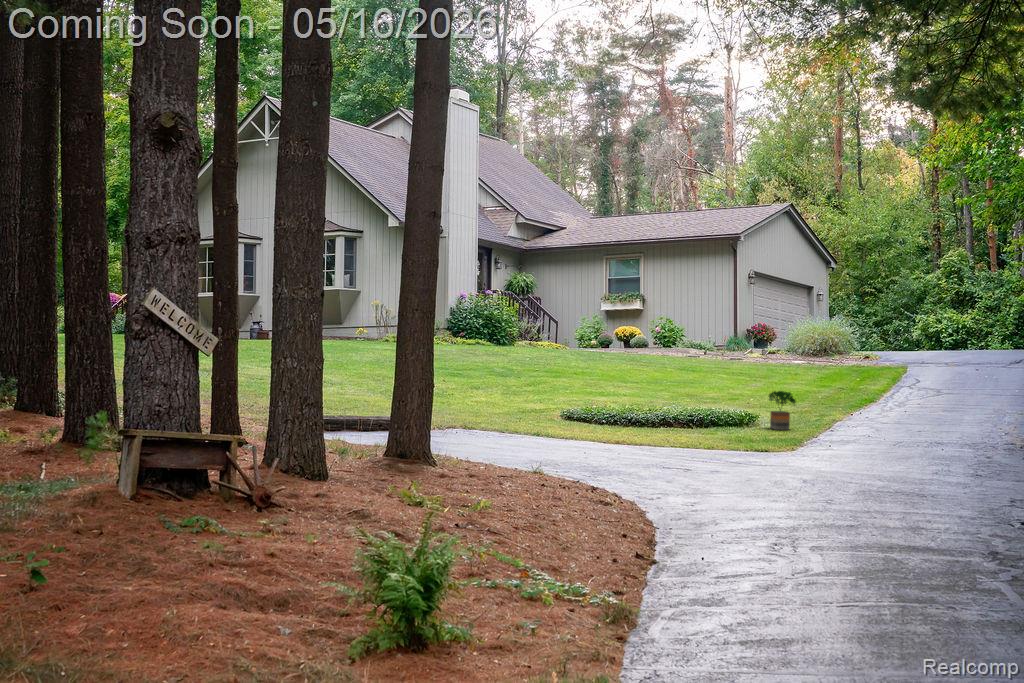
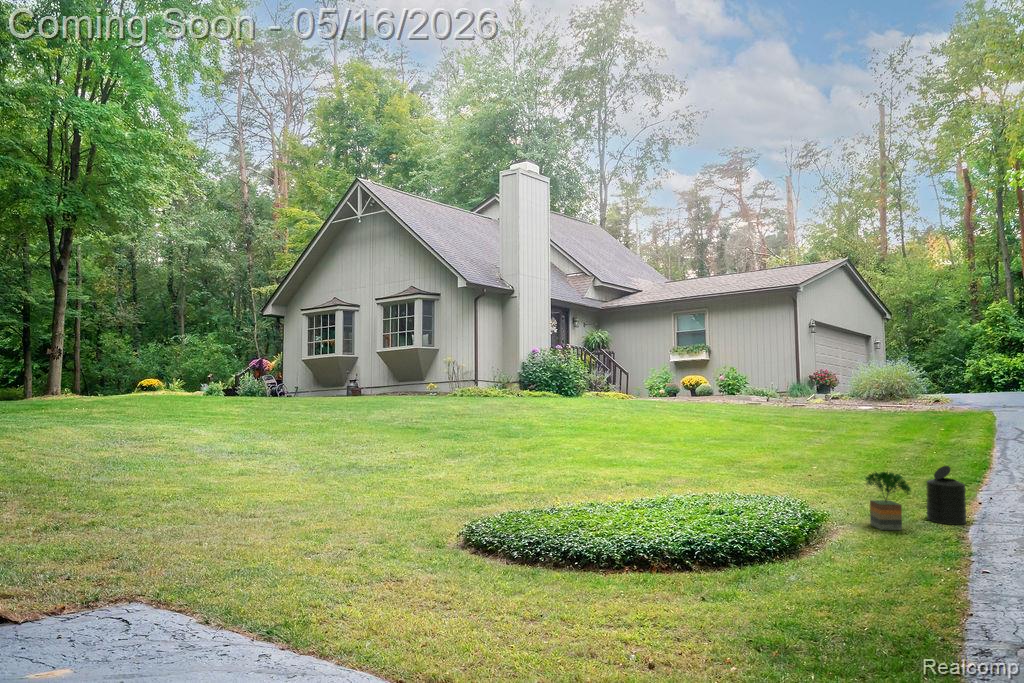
trash can: none [809,388,834,427] -> present [926,466,966,525]

